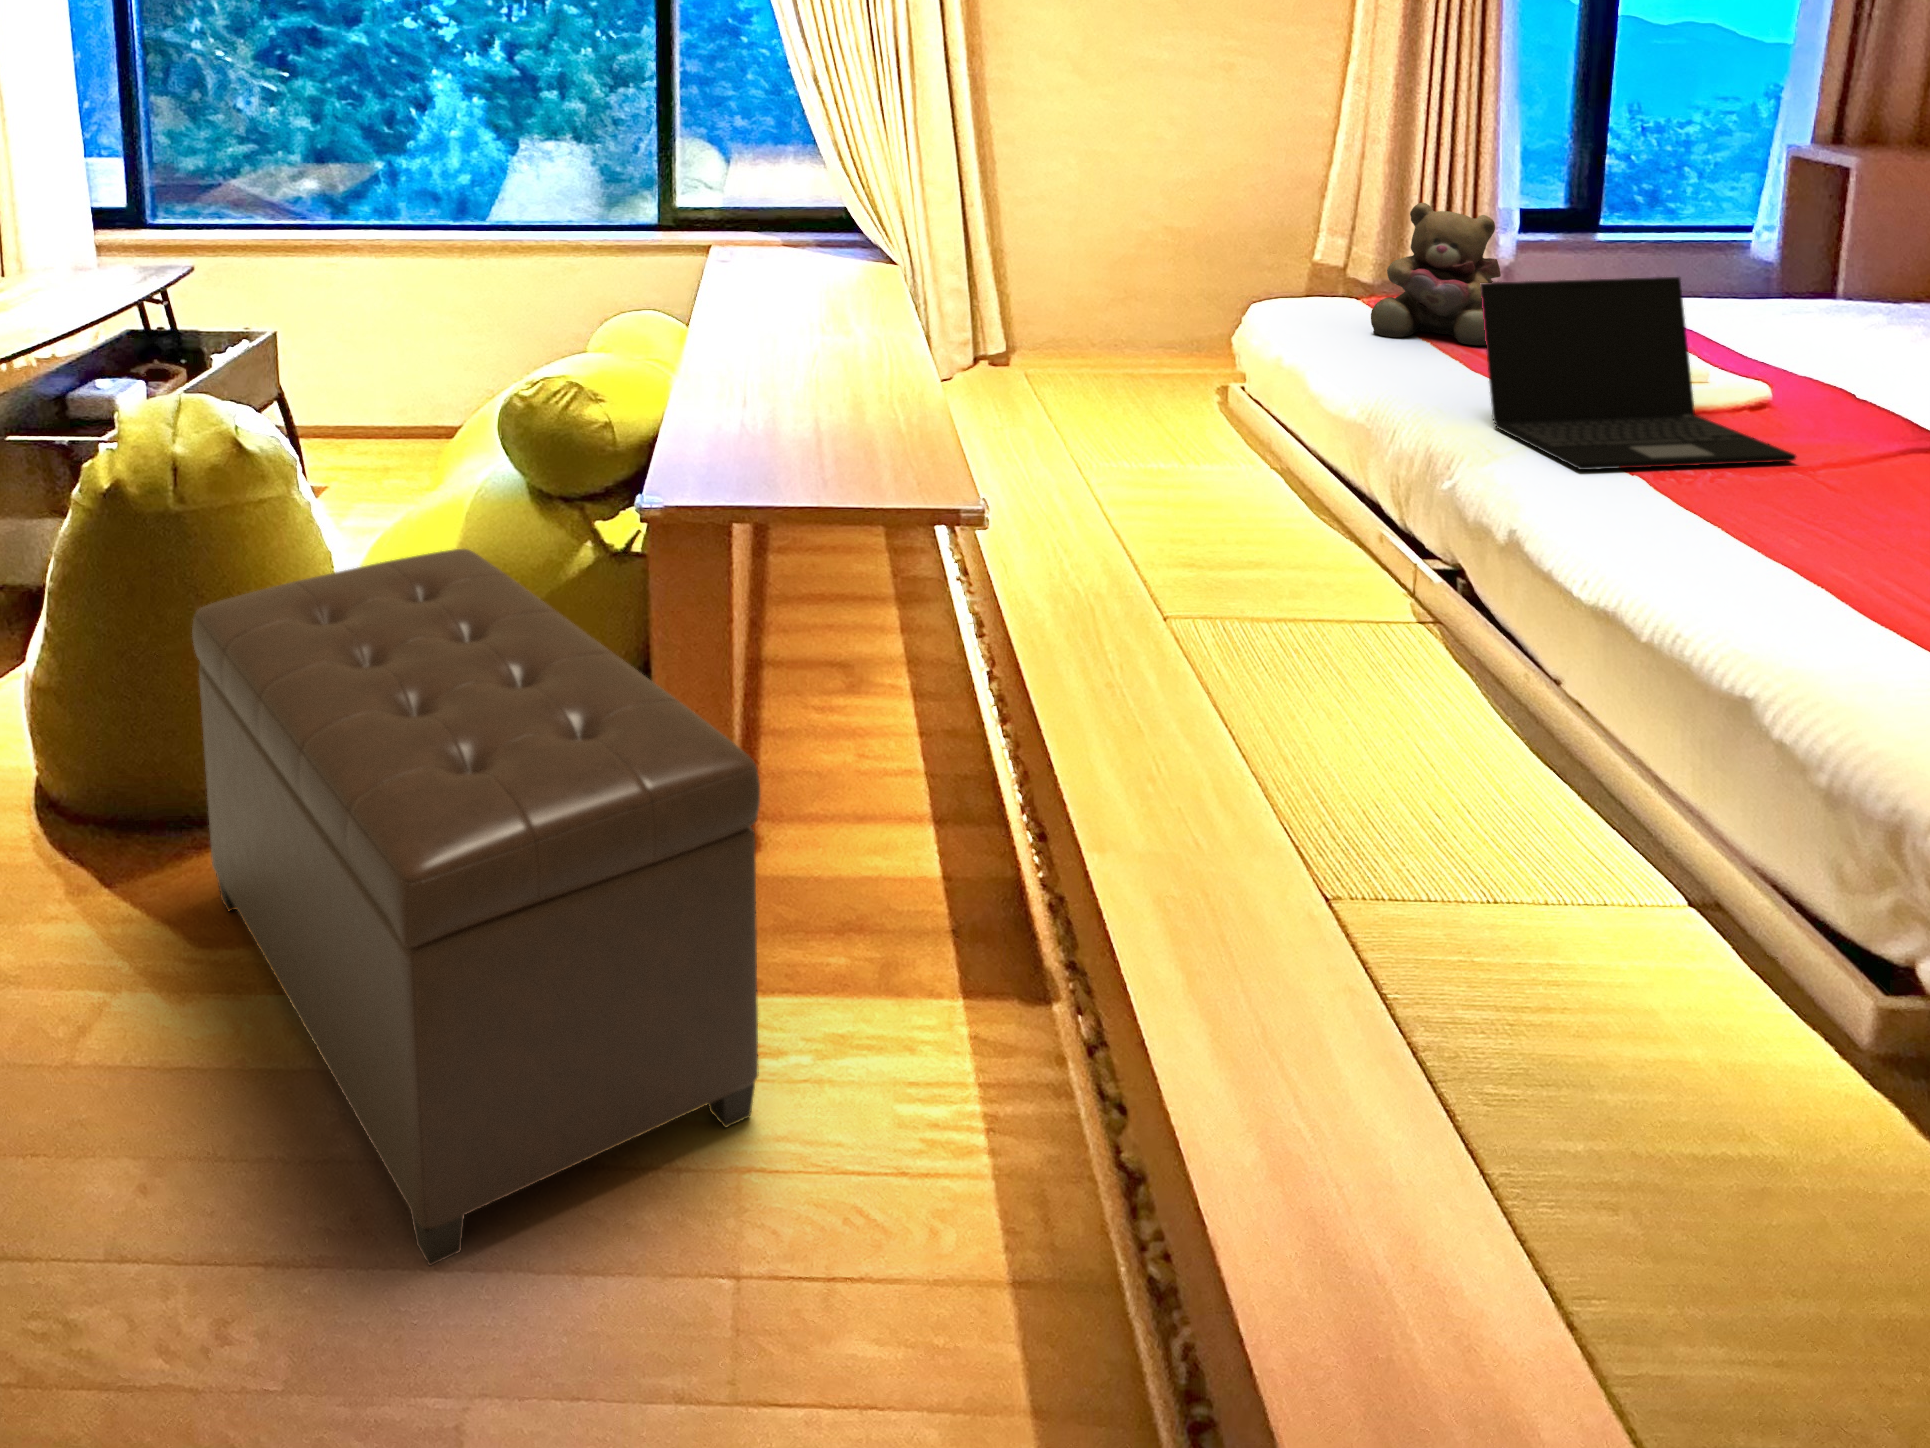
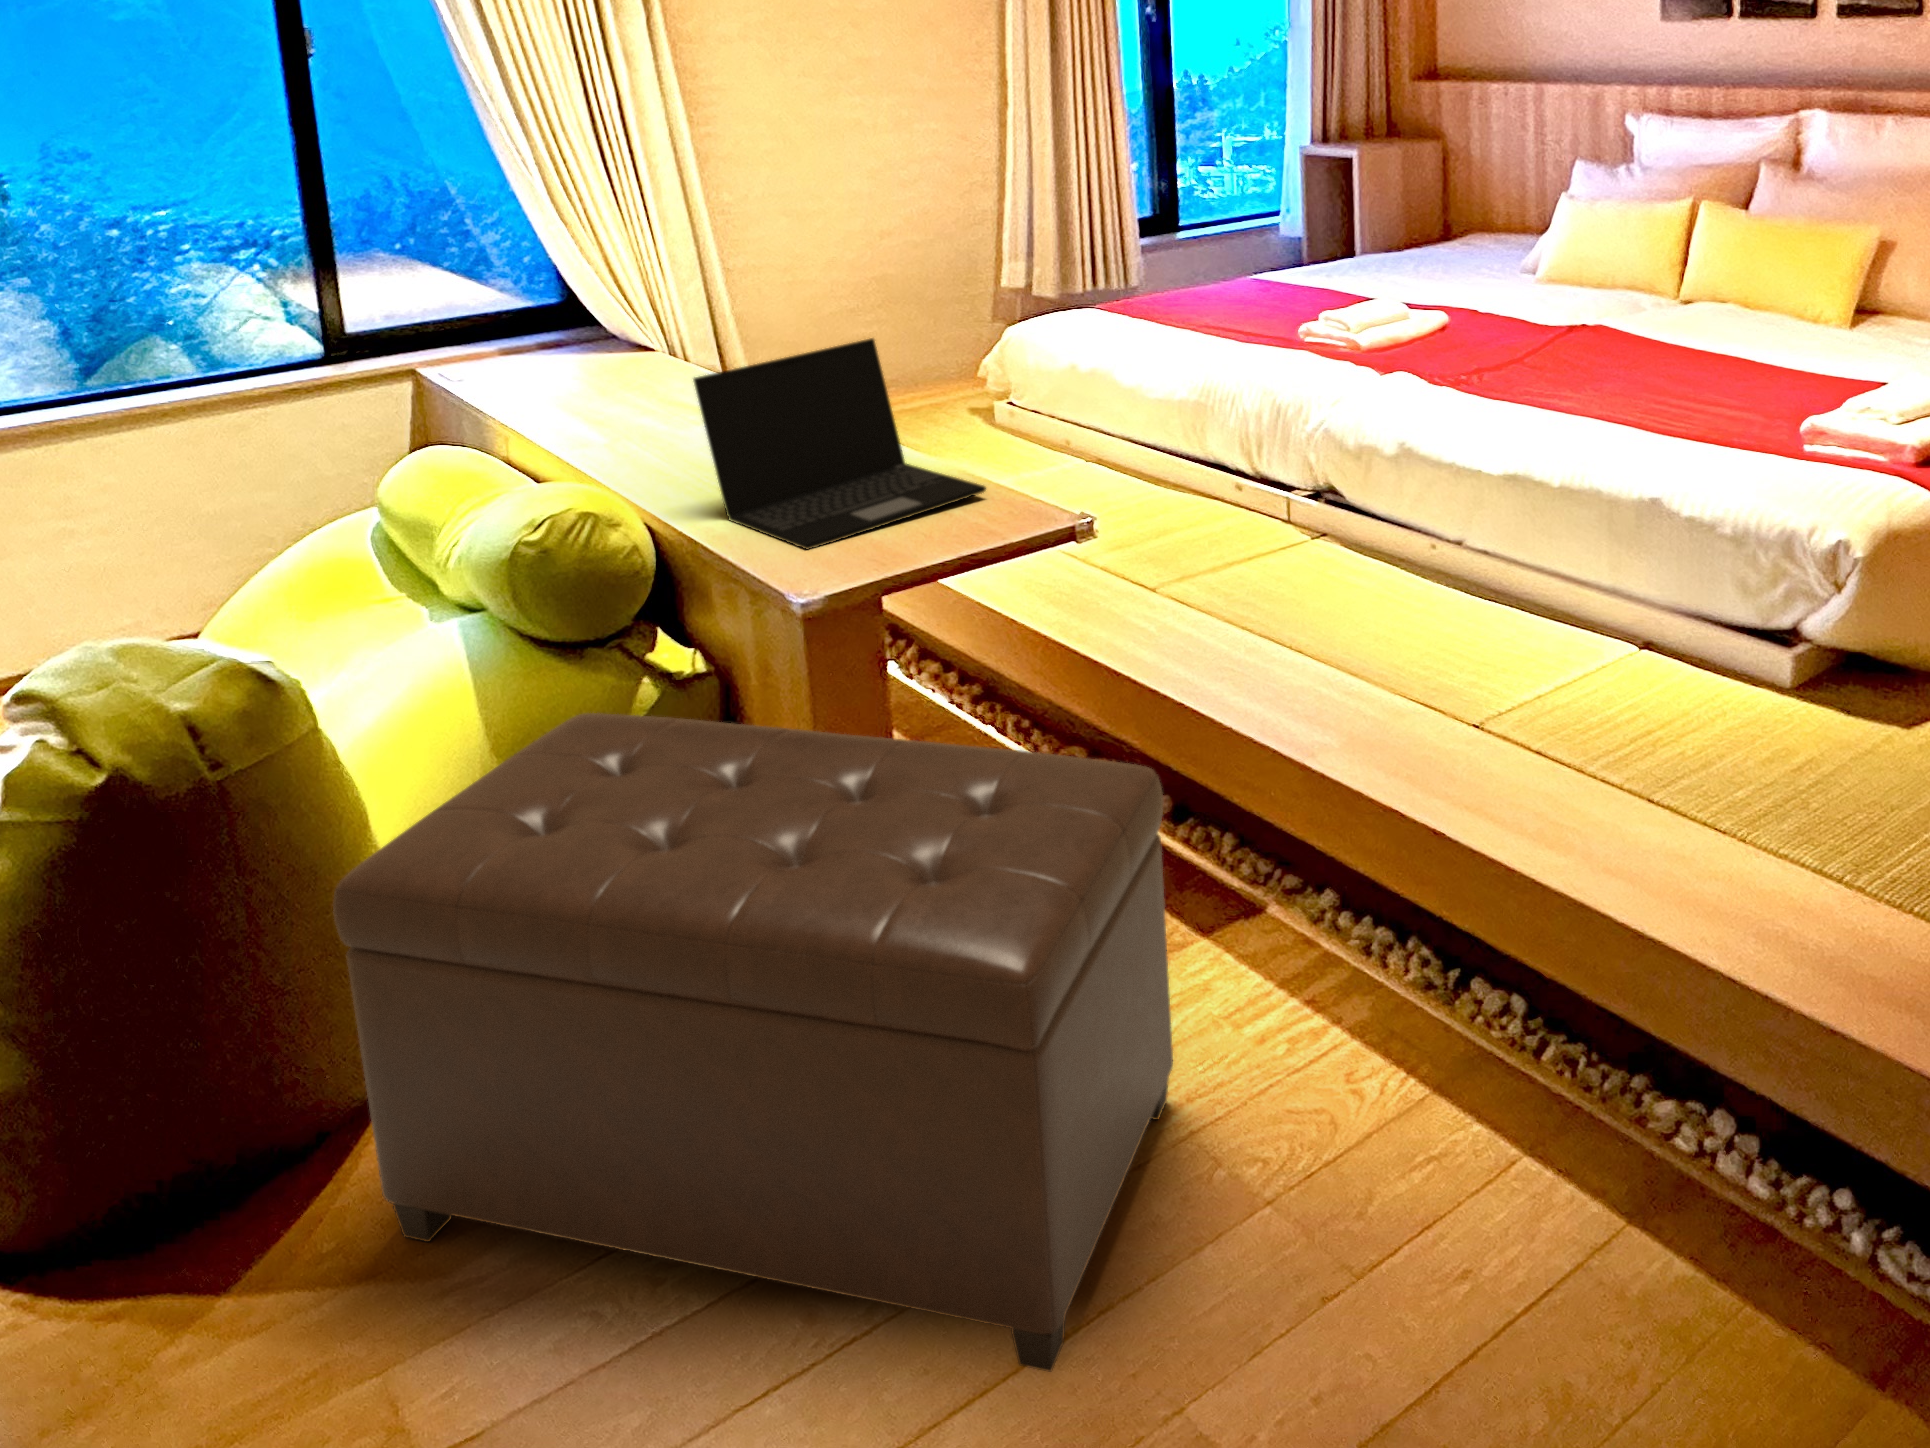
teddy bear: present [1371,203,1501,346] -> none [1153,213,1246,326]
laptop: present [1481,277,1796,470] -> present [693,338,986,549]

